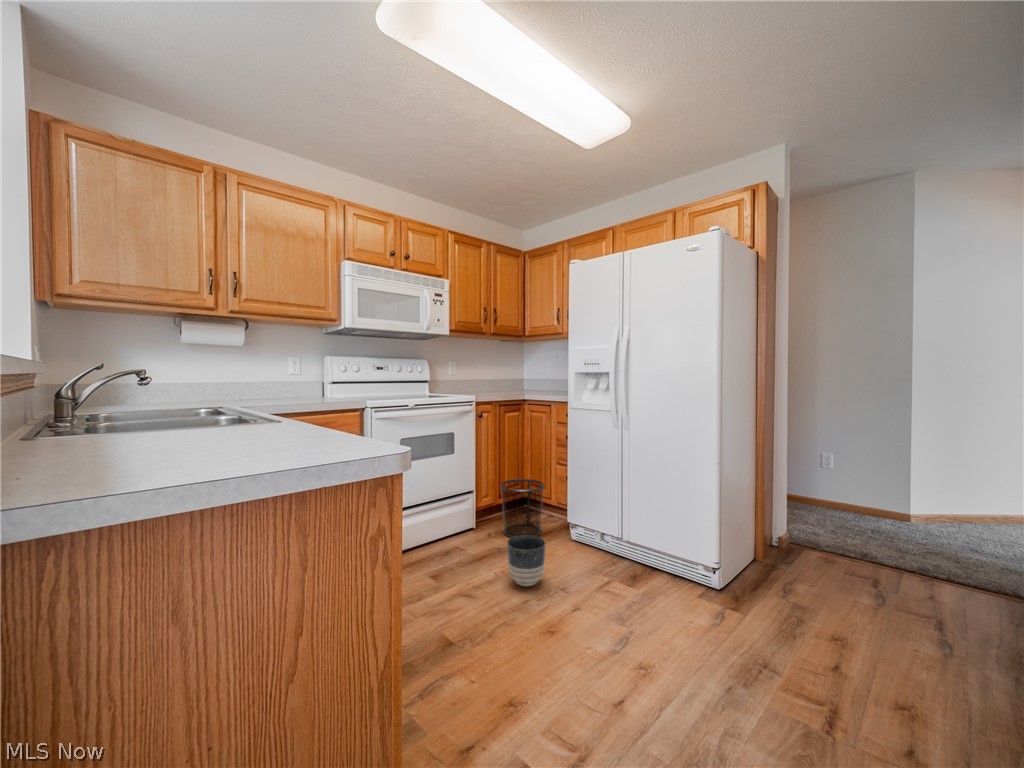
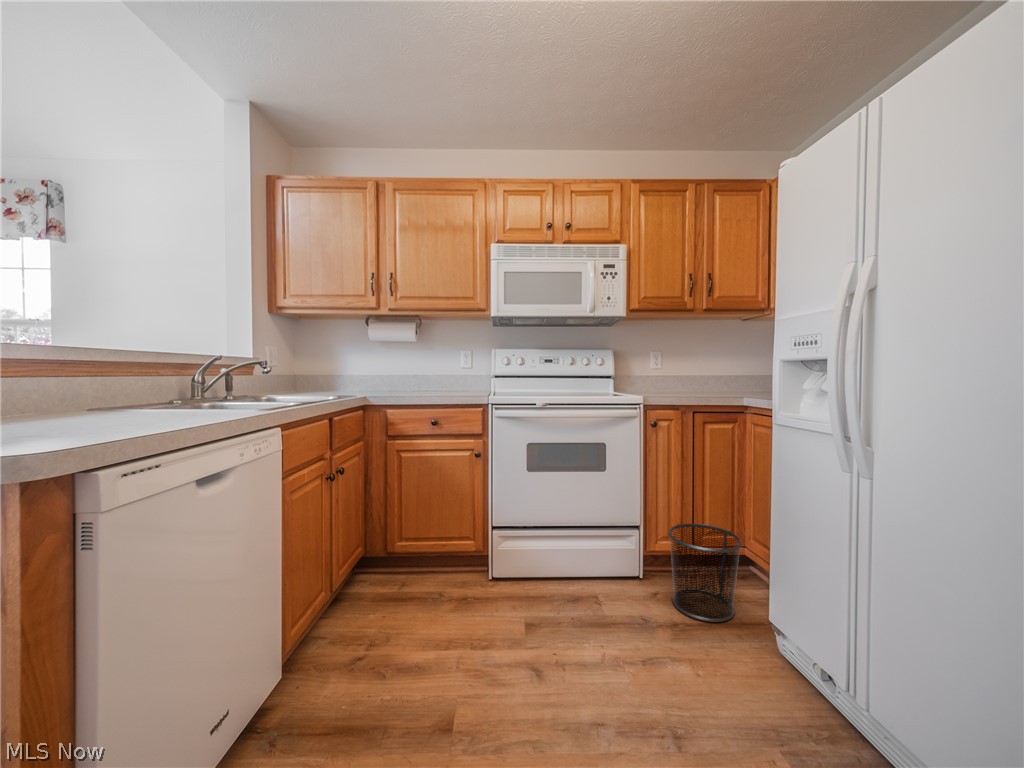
planter: present [507,535,545,586] -> none [599,615,660,703]

